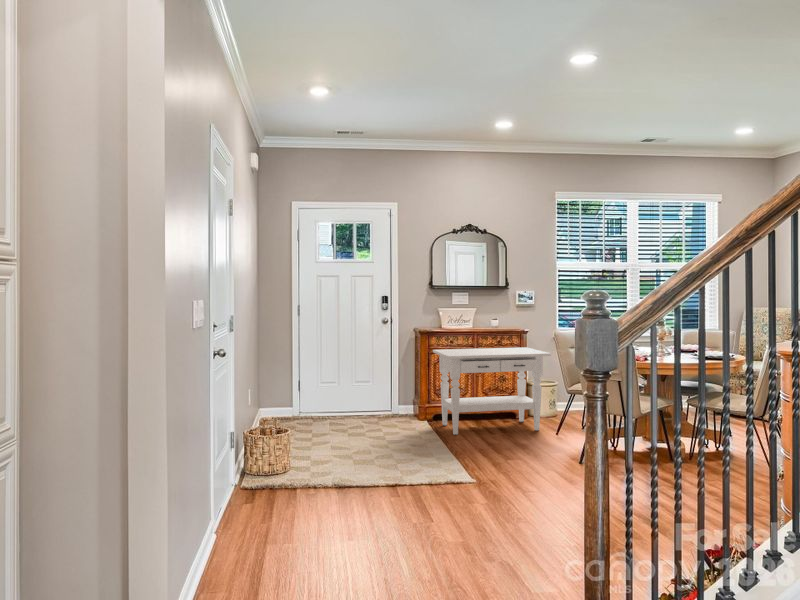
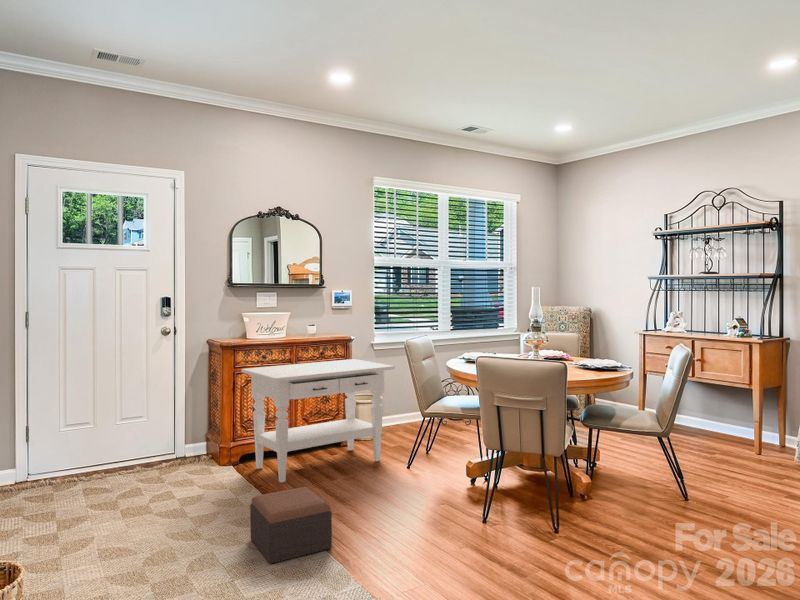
footstool: none [416,430,464,472] -> present [250,487,332,563]

